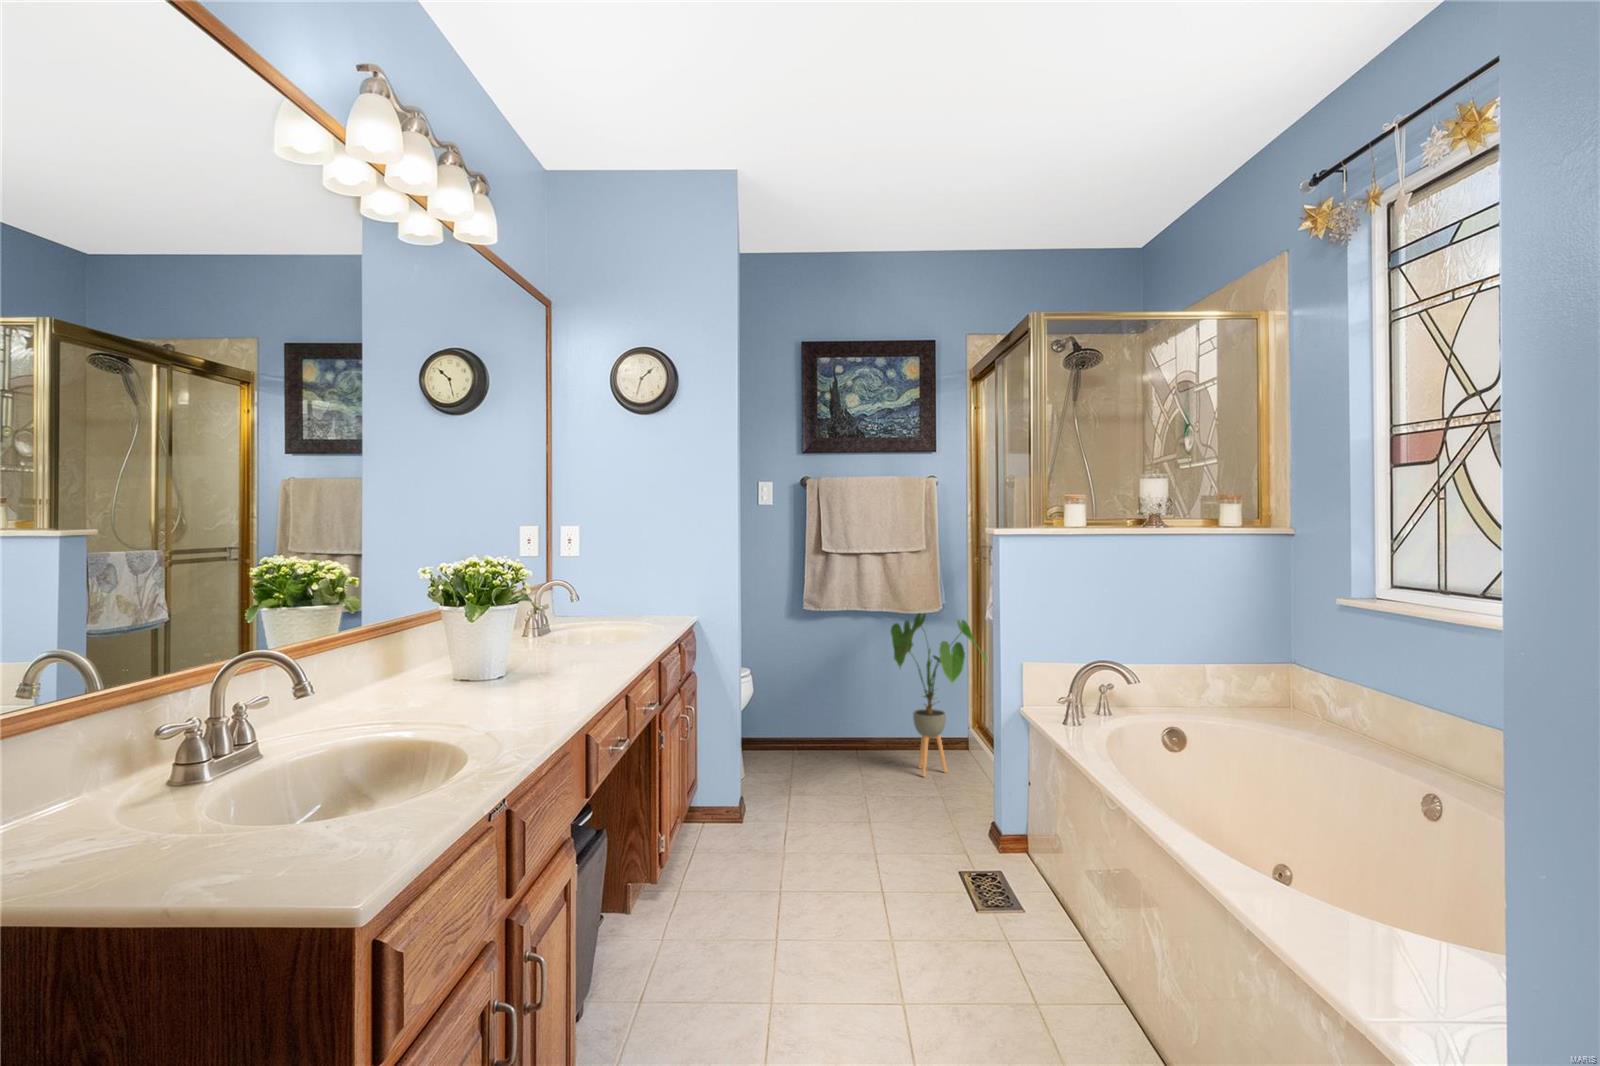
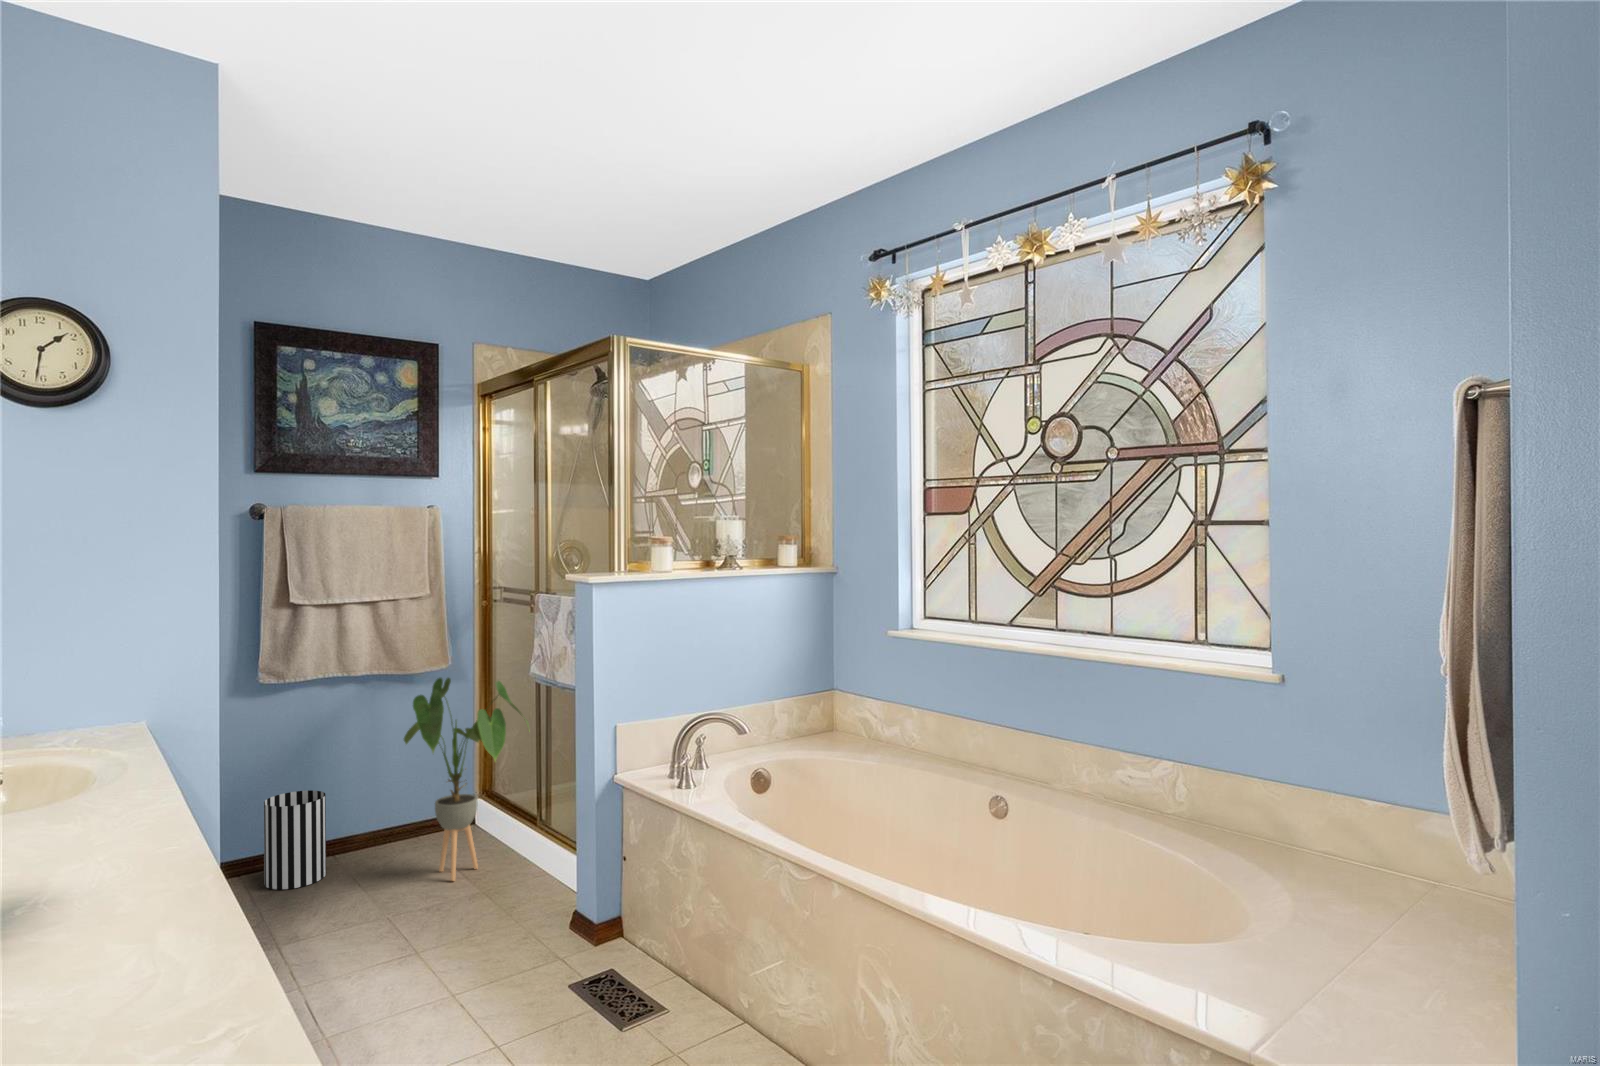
wastebasket: none [807,688,847,756] -> present [264,790,326,889]

